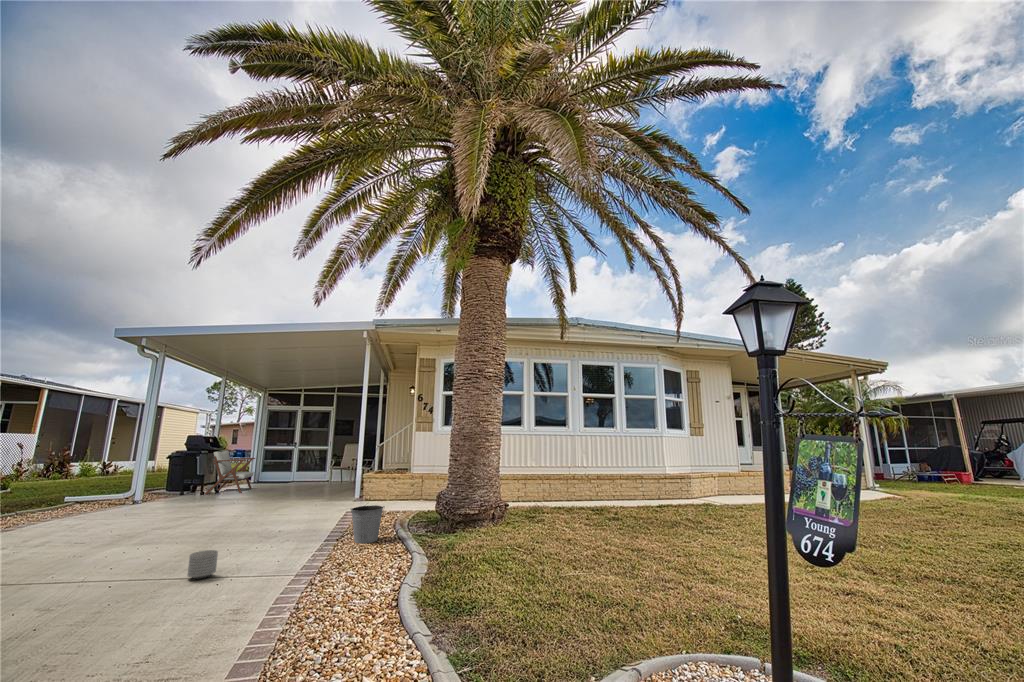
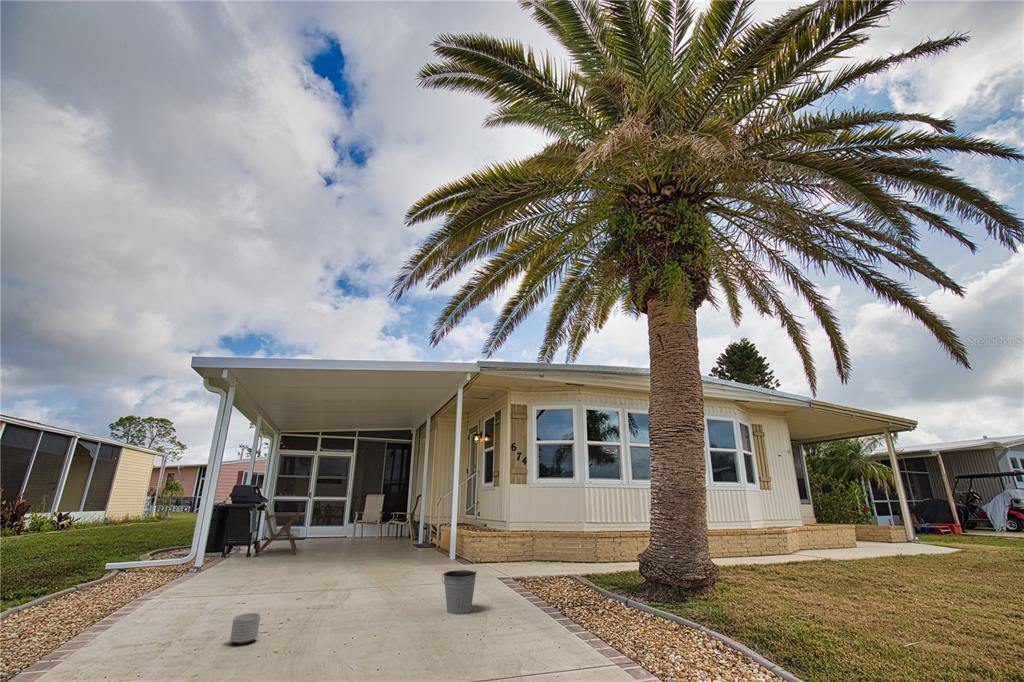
bucket: present [351,505,385,543] -> present [443,570,477,614]
planter: present [187,550,218,579] -> present [230,613,260,644]

